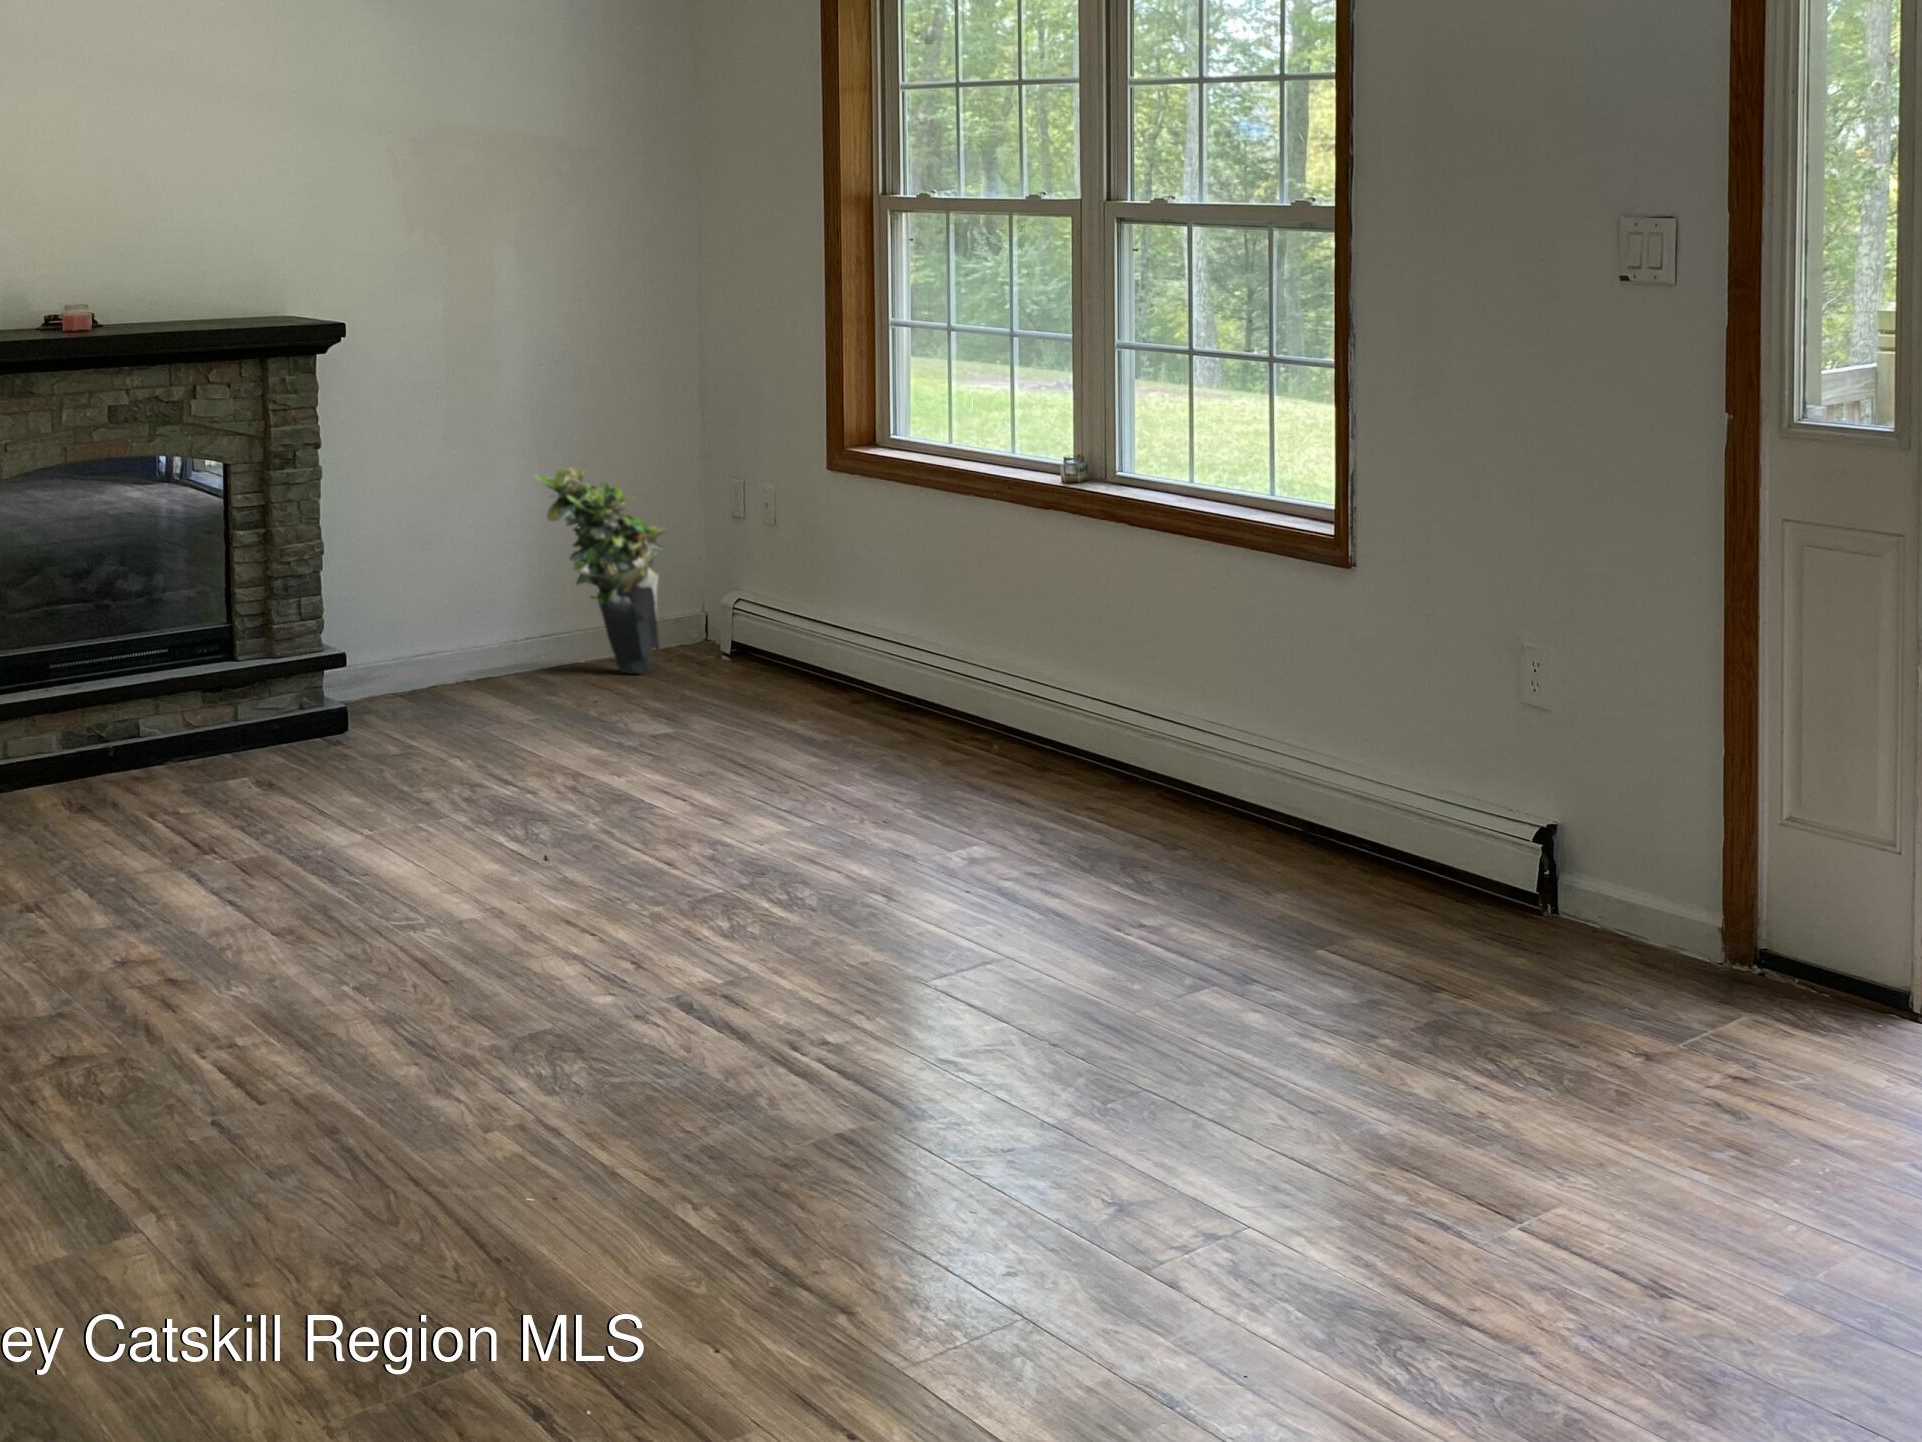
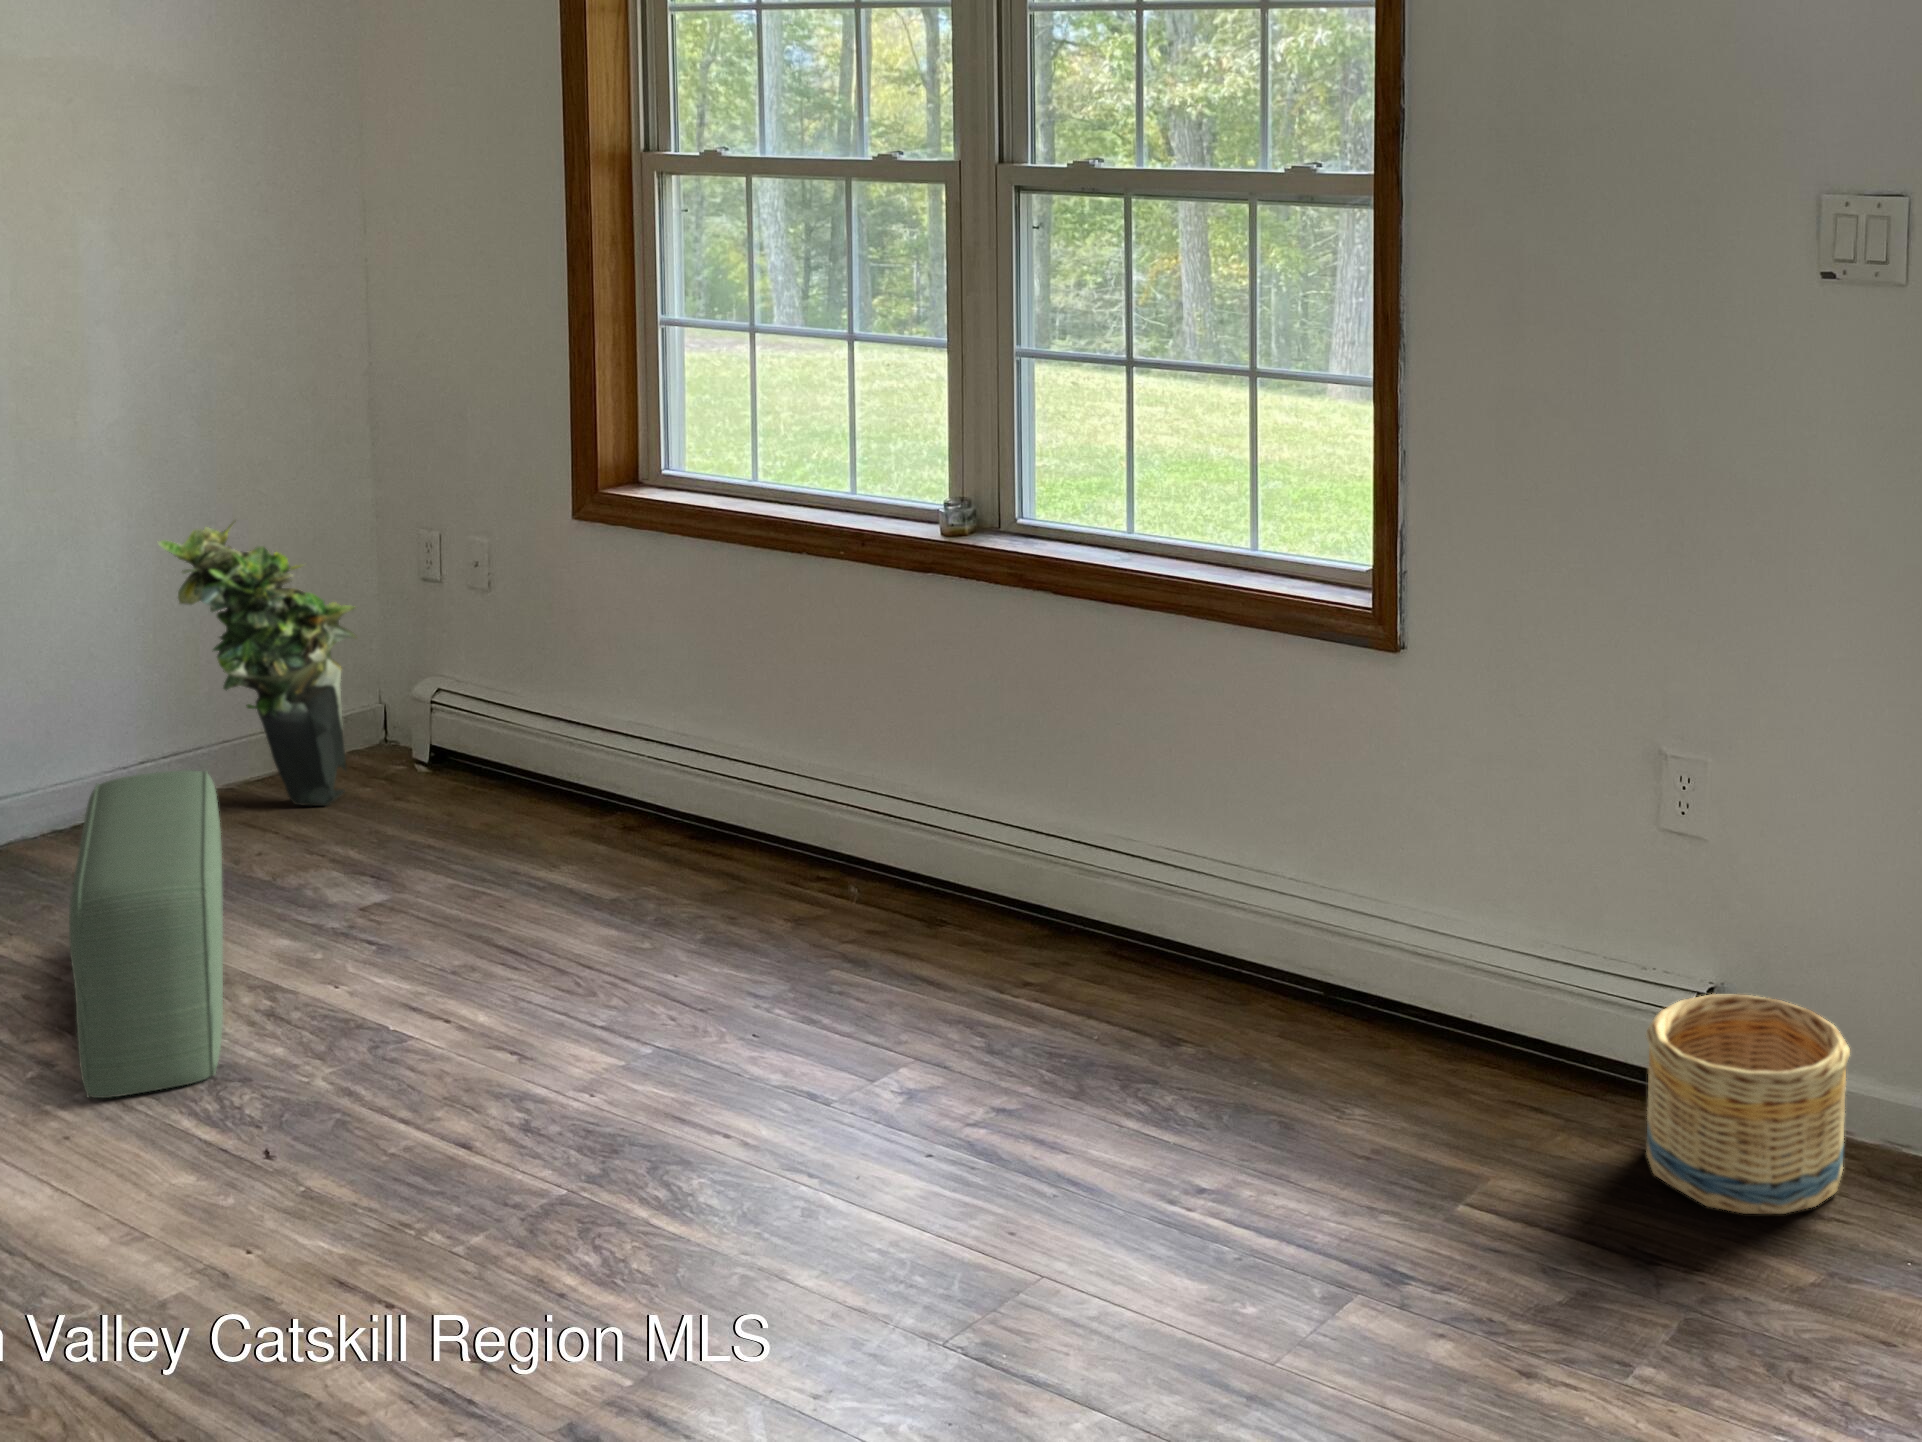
pouf: none [441,623,549,822] -> present [69,770,223,1098]
basket: none [1472,824,1624,977] -> present [1646,994,1850,1214]

